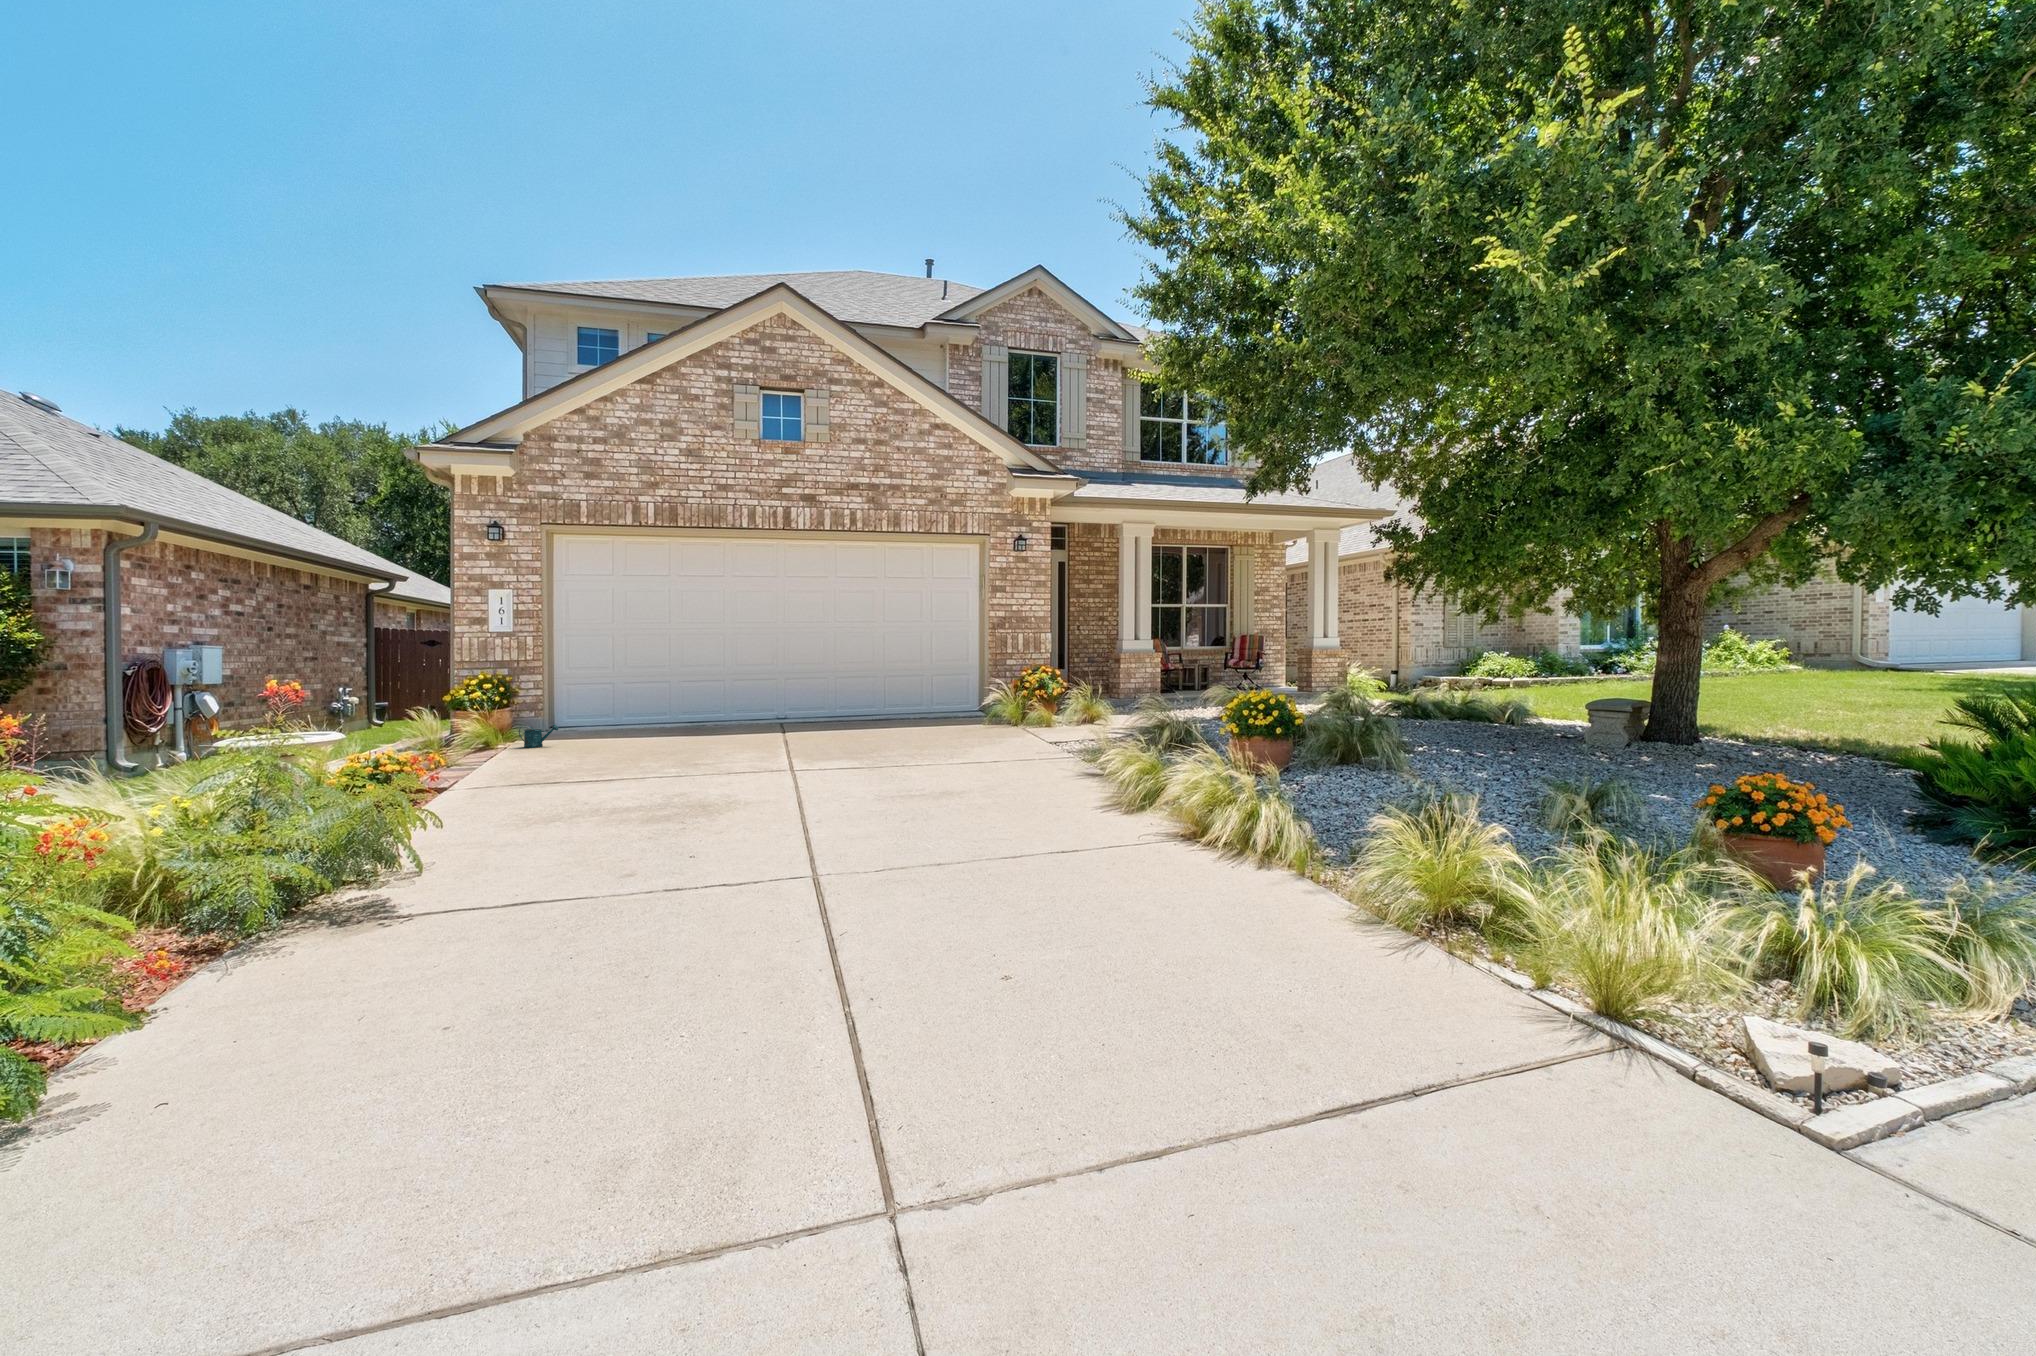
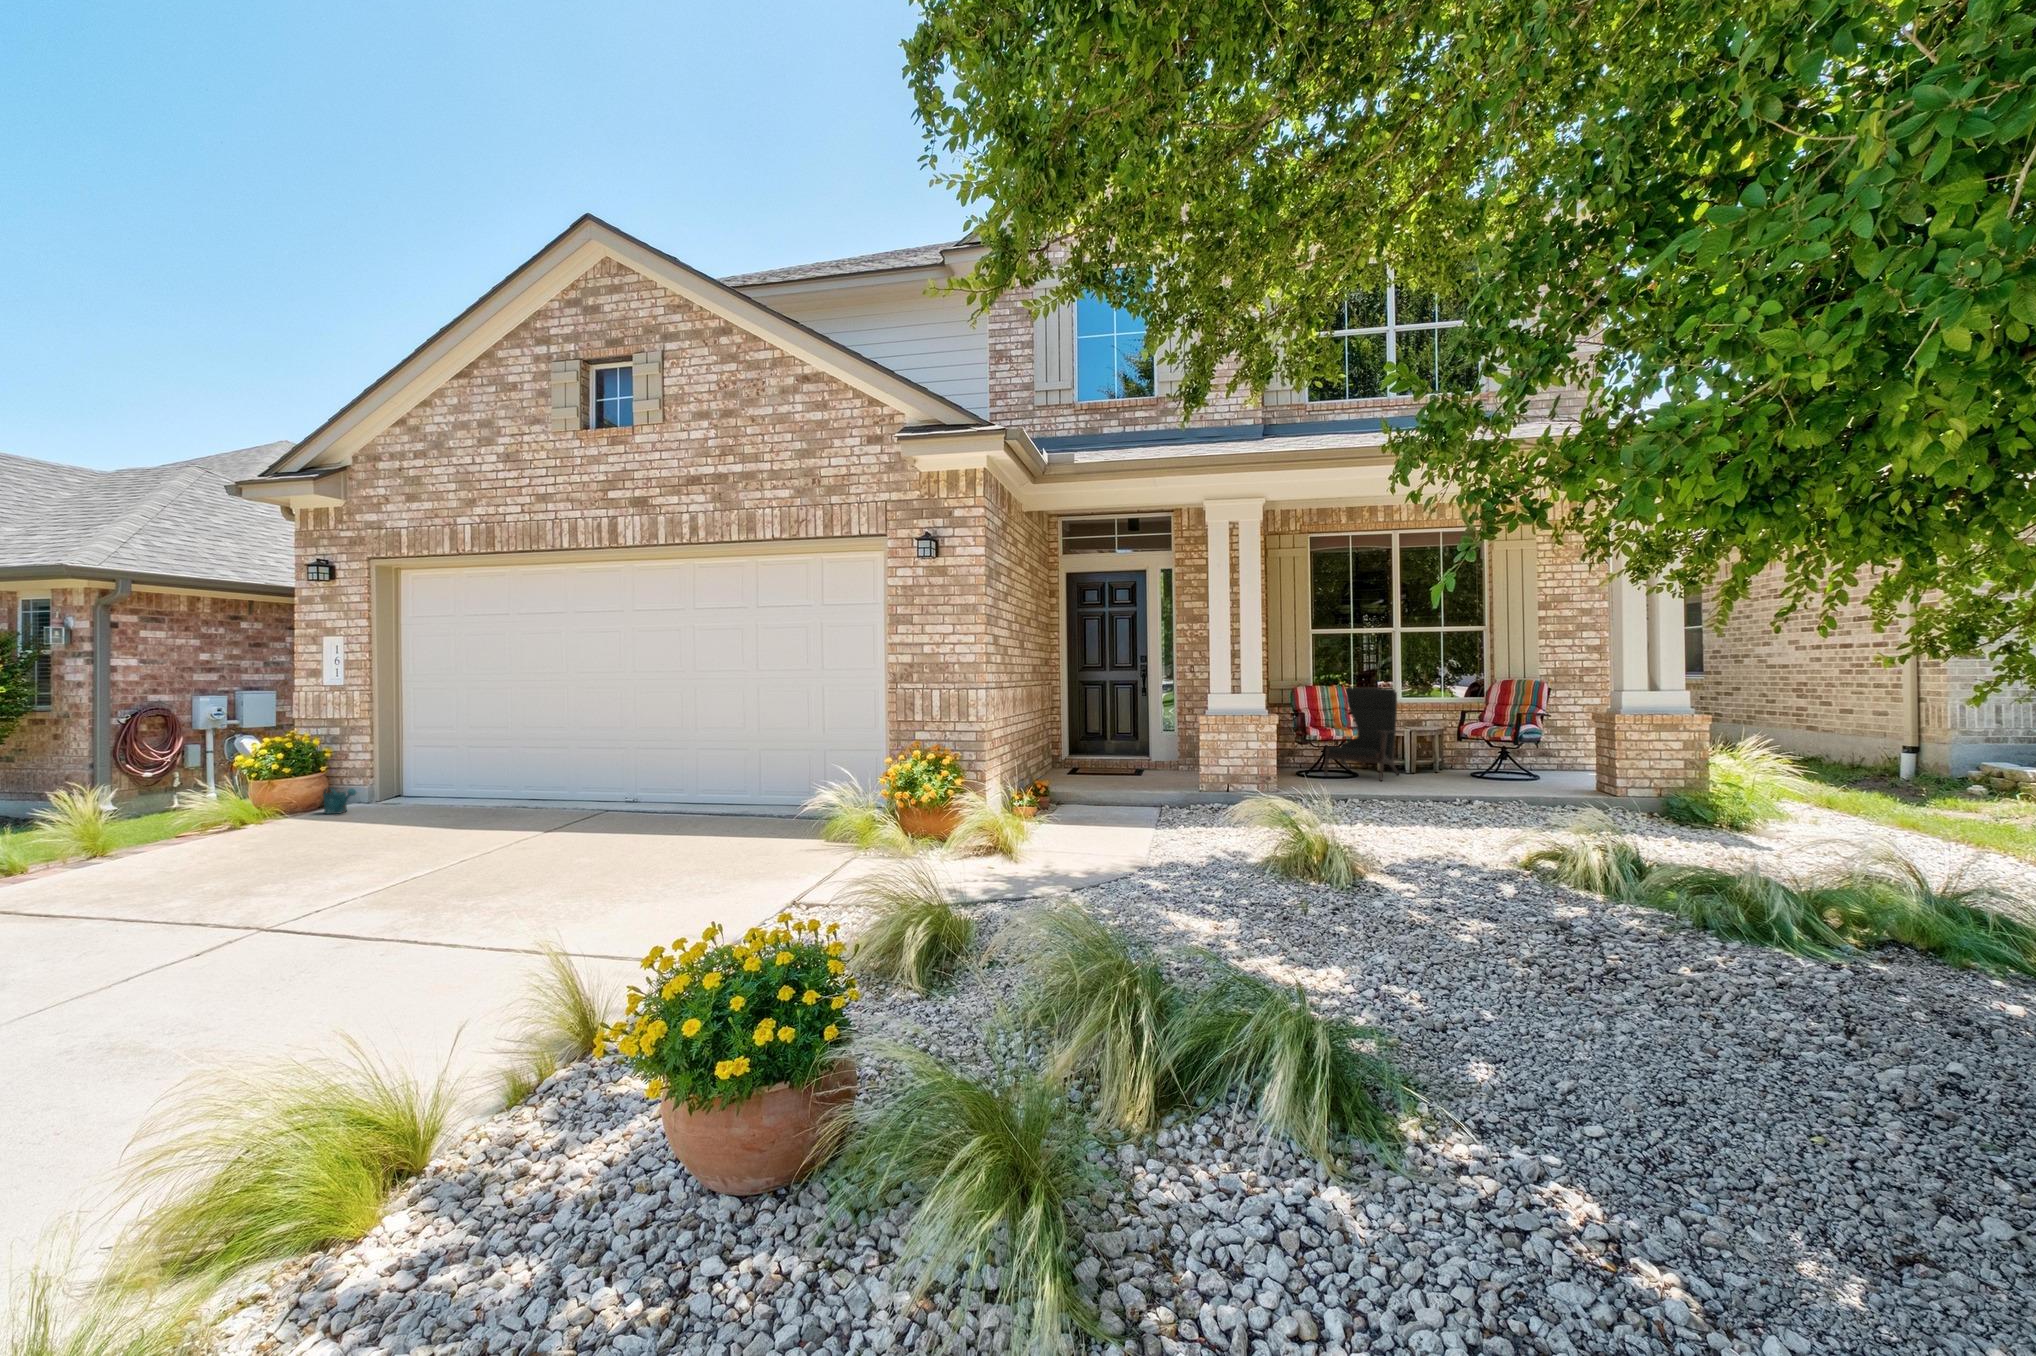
lounge chair: none [1160,642,1198,696] -> present [1324,688,1399,781]

